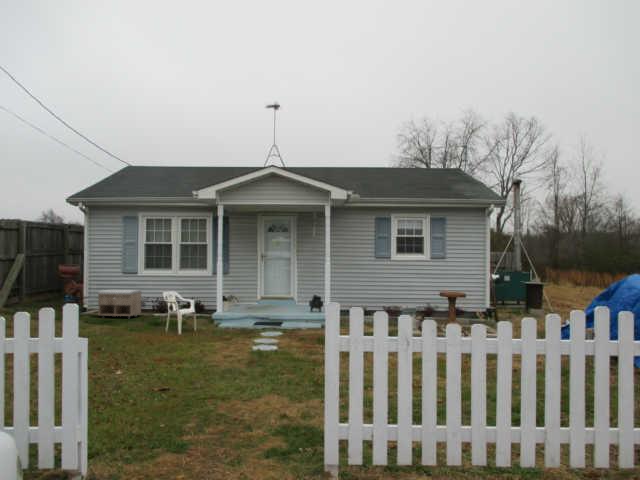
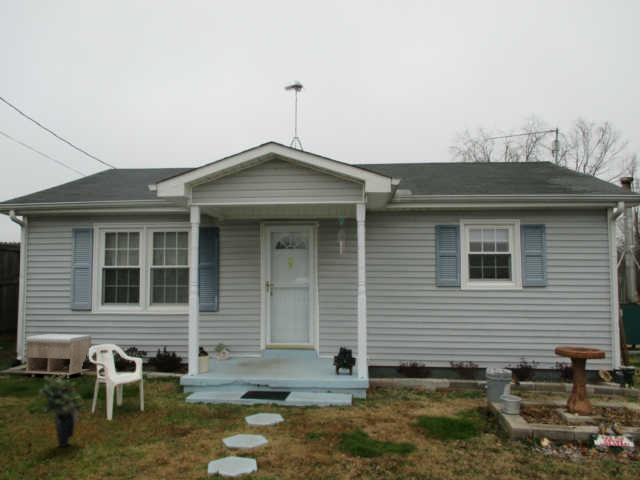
potted plant: none [155,305,177,343] -> present [40,373,82,447]

